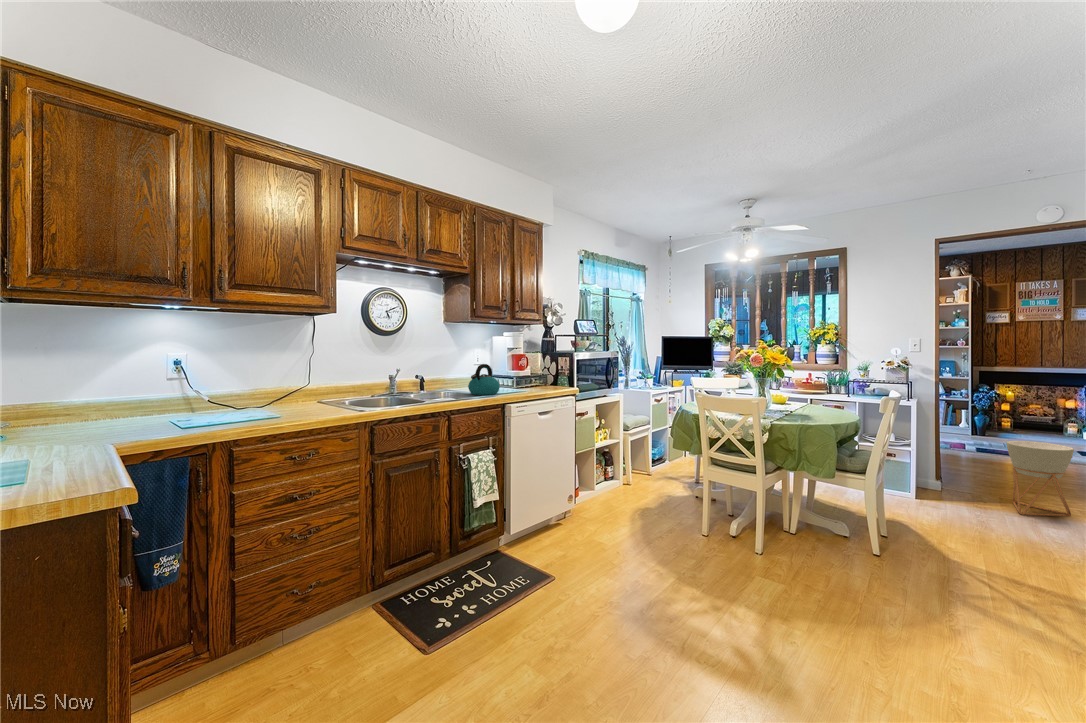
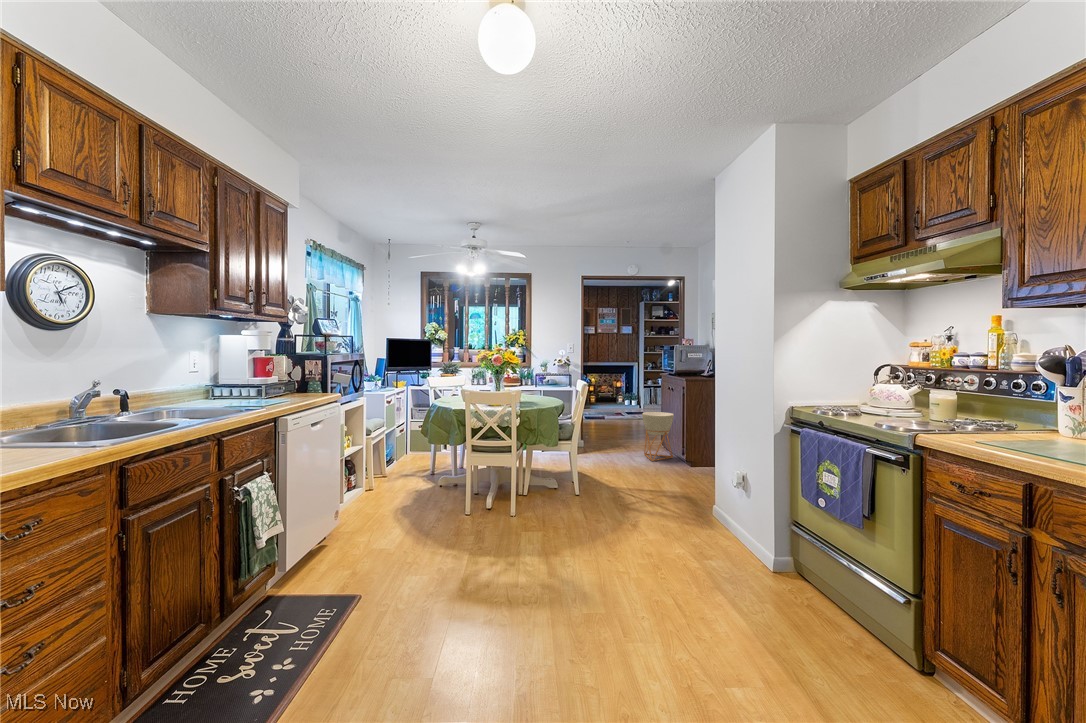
kettle: present [468,364,500,395] -> none [211,369,258,409]

